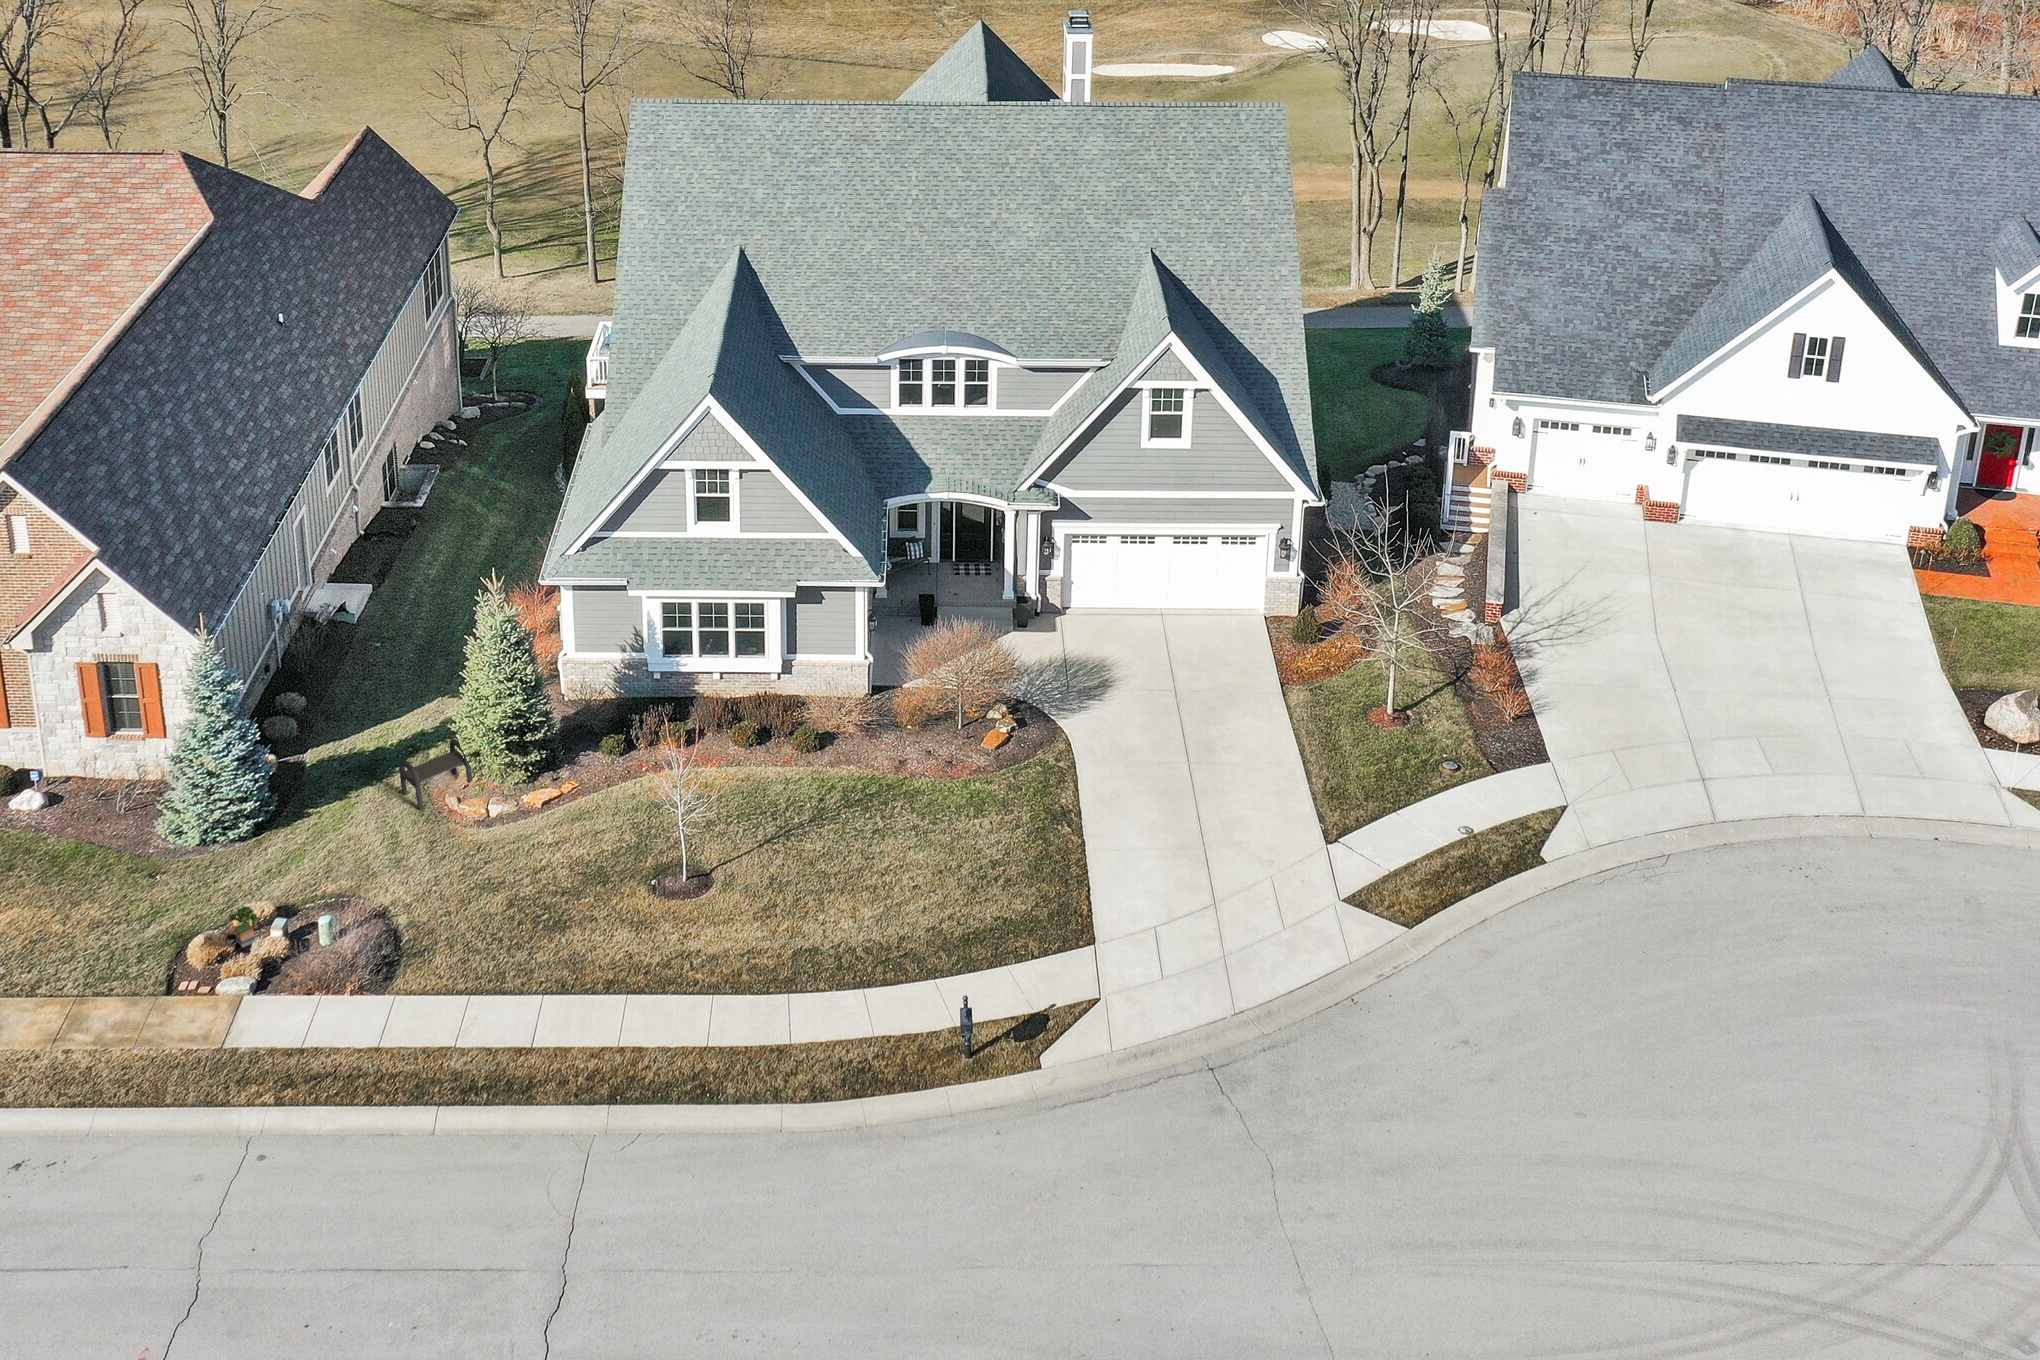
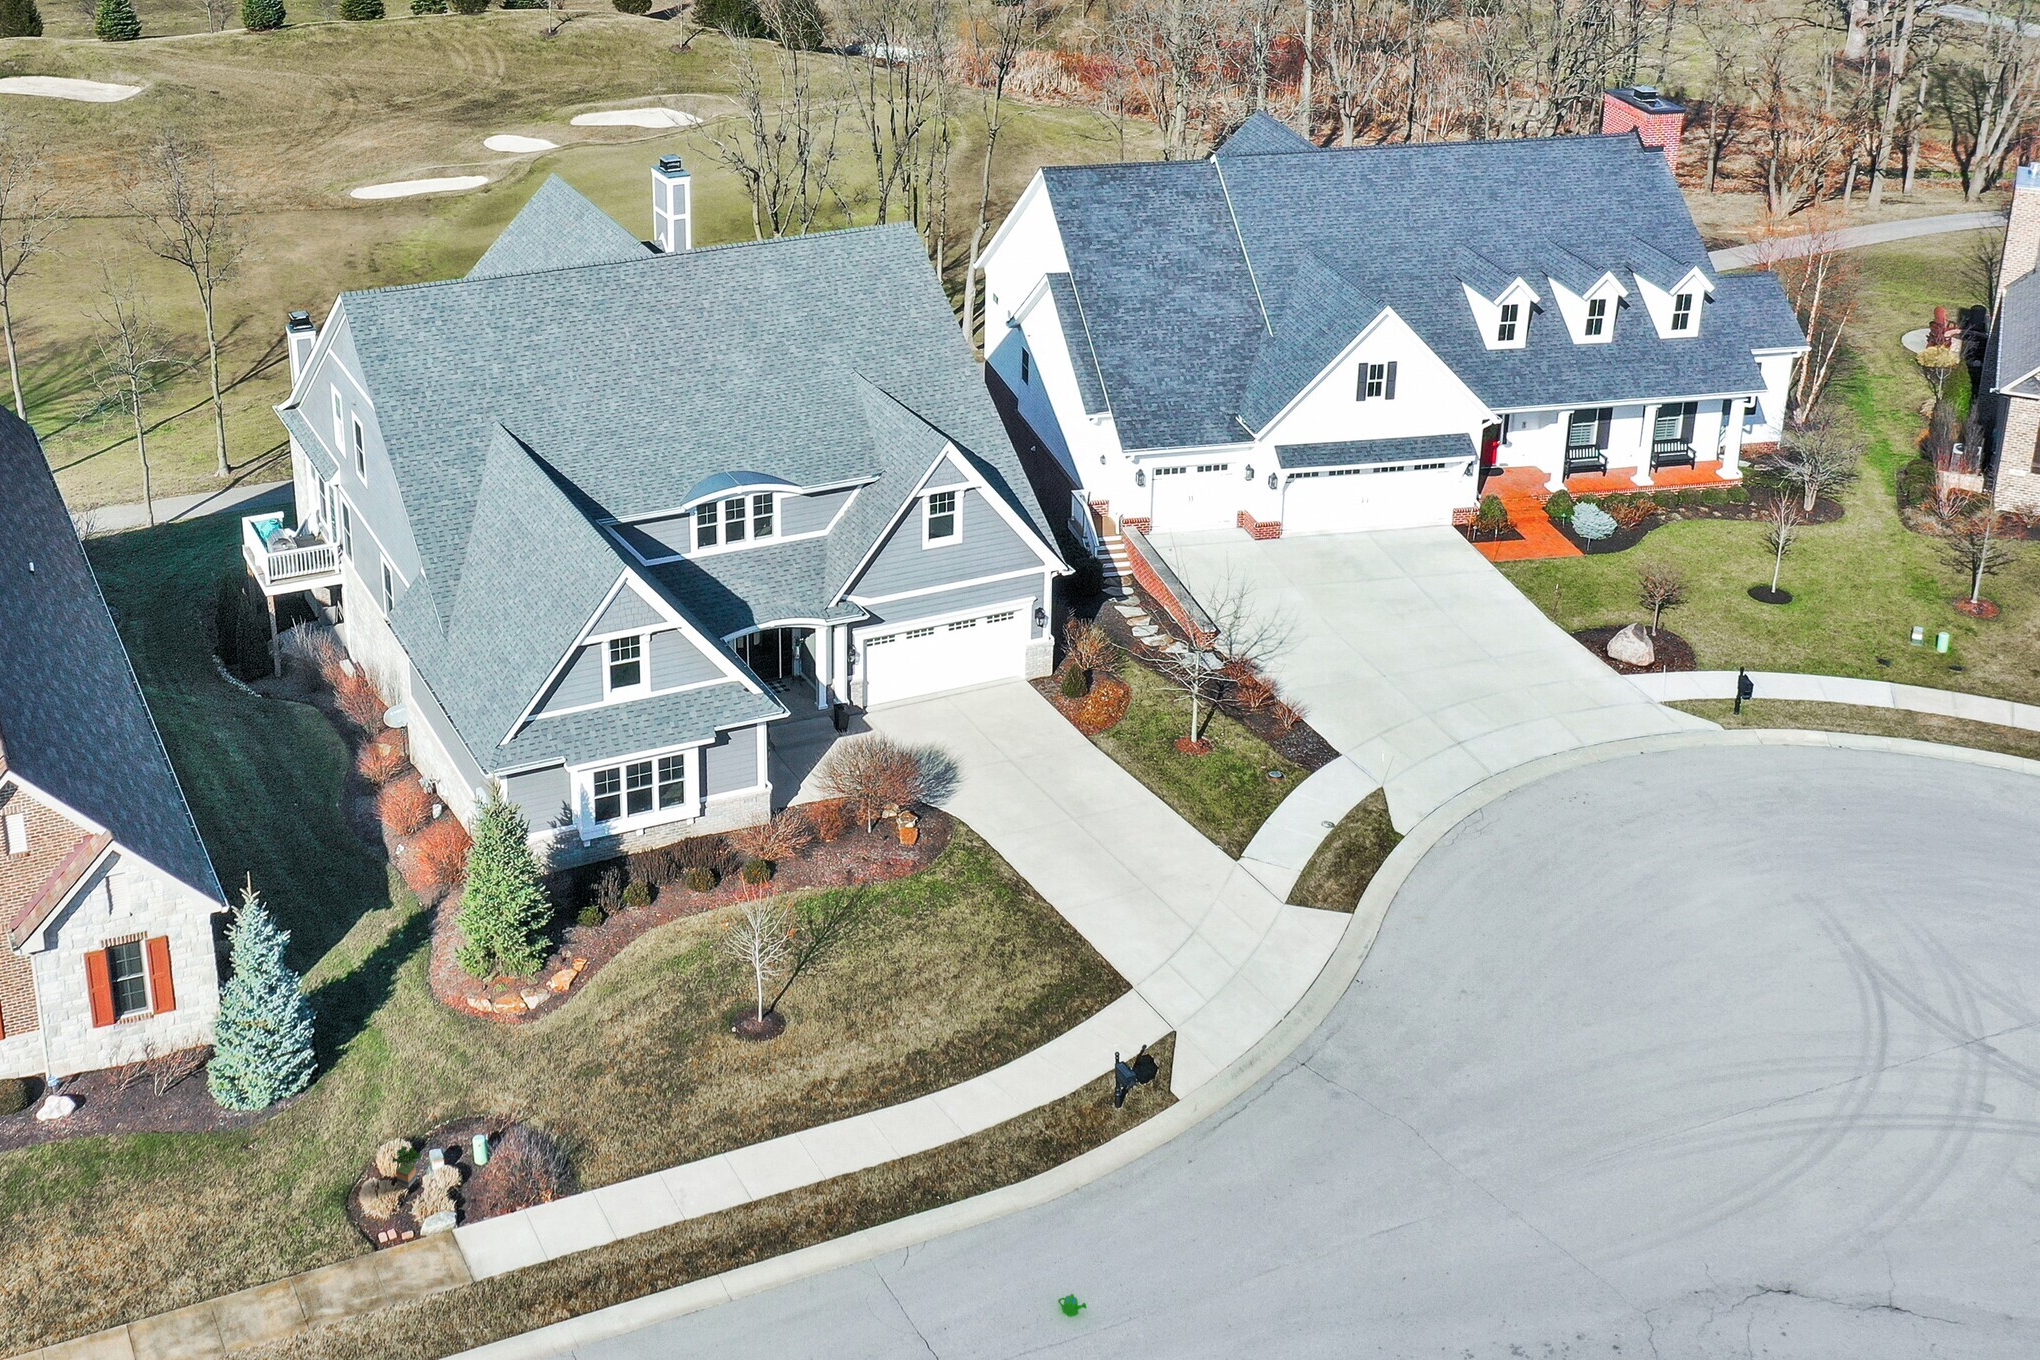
bench: present [399,739,472,810] -> none [430,944,492,1020]
watering can: none [729,1233,750,1258] -> present [1058,1294,1086,1316]

